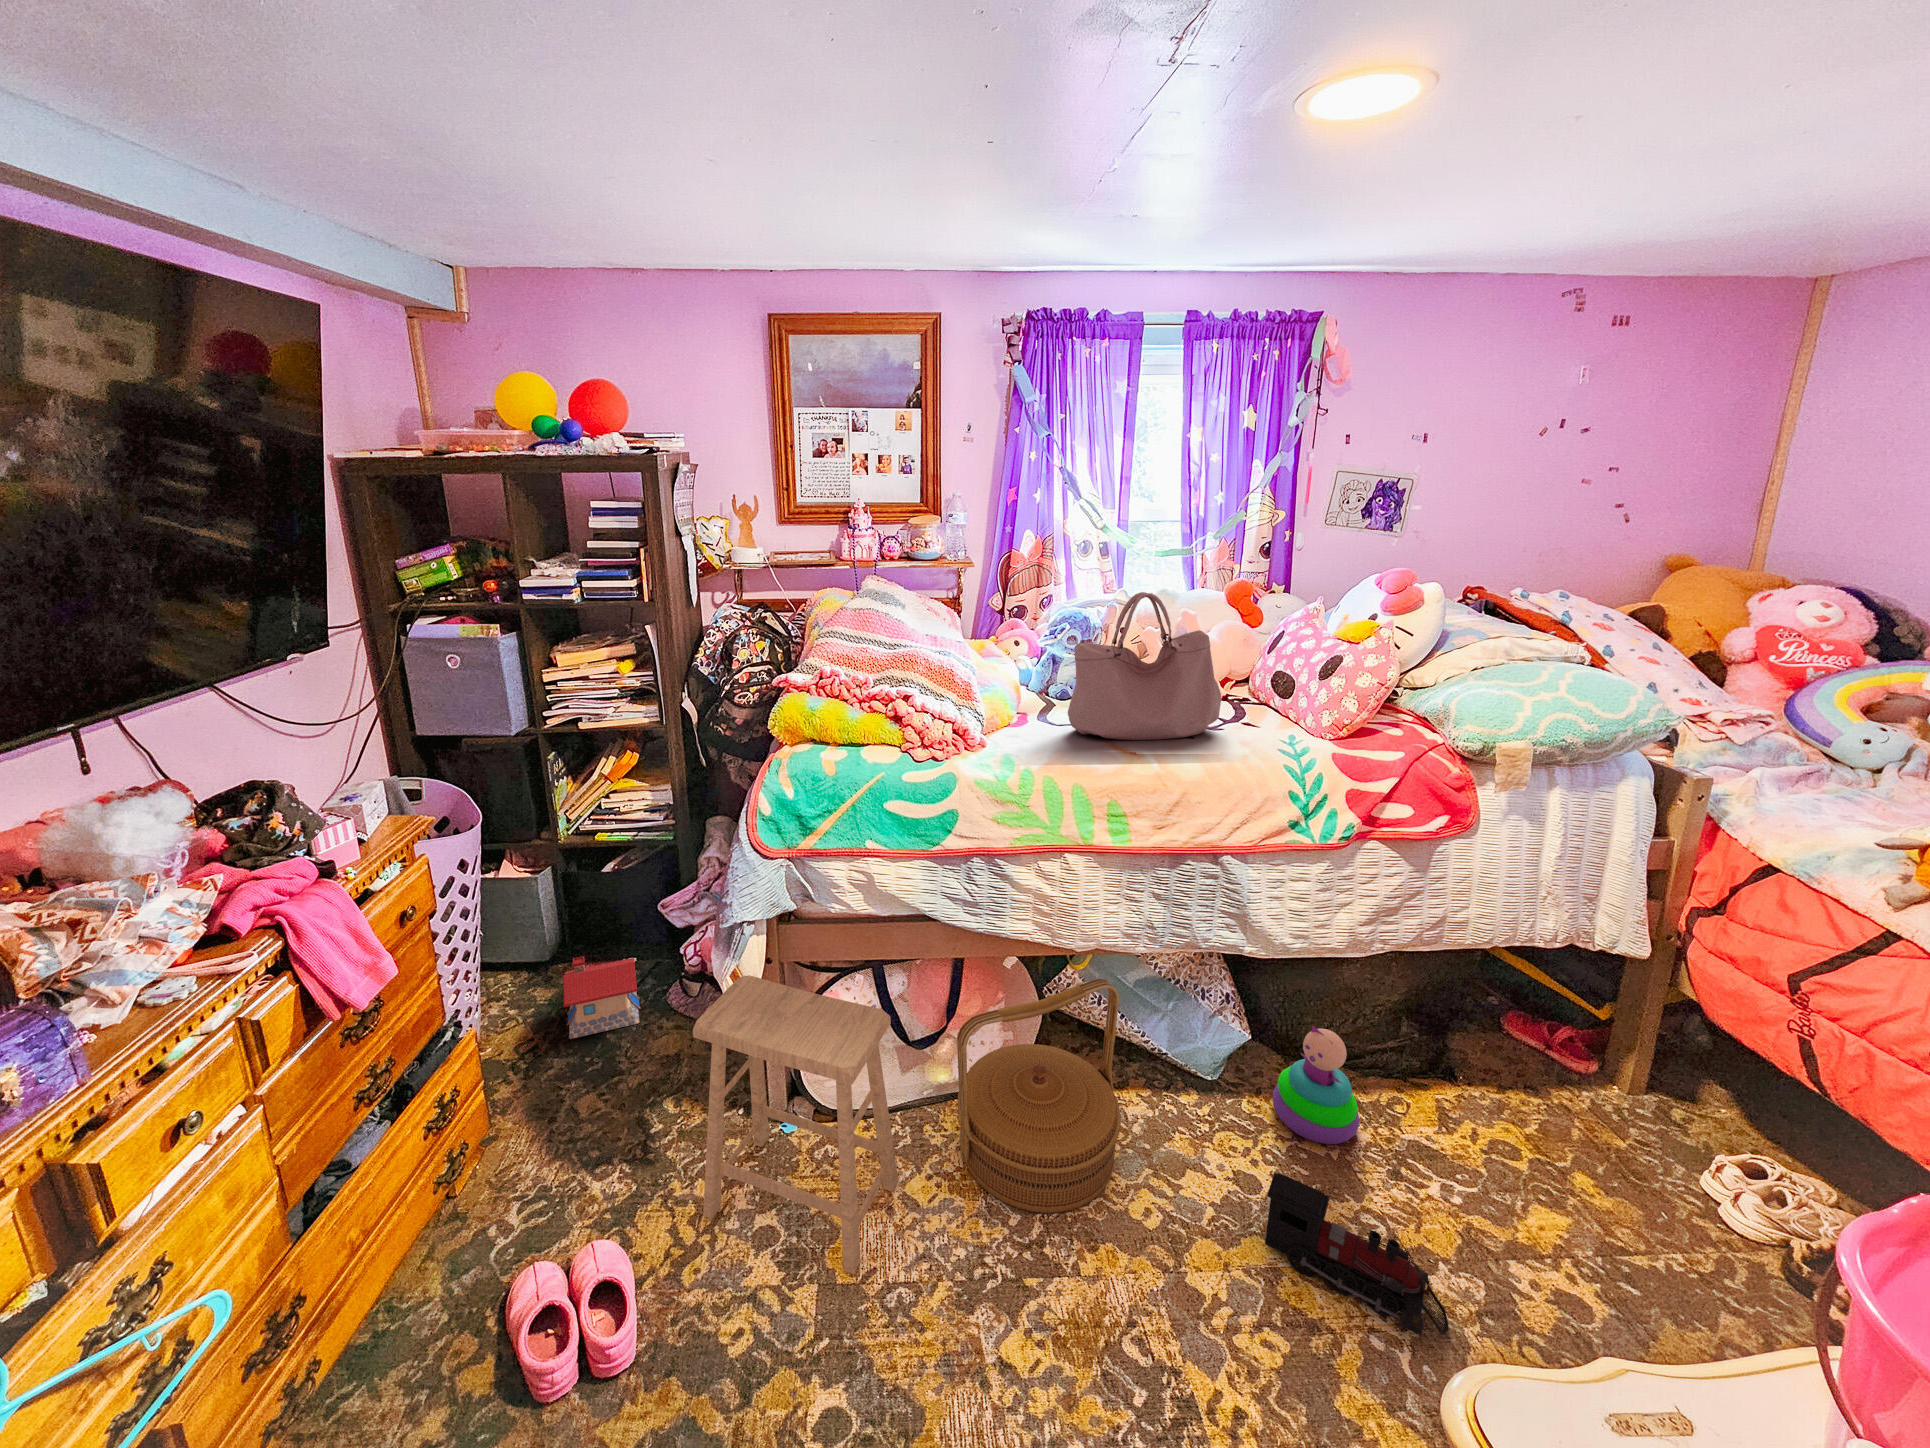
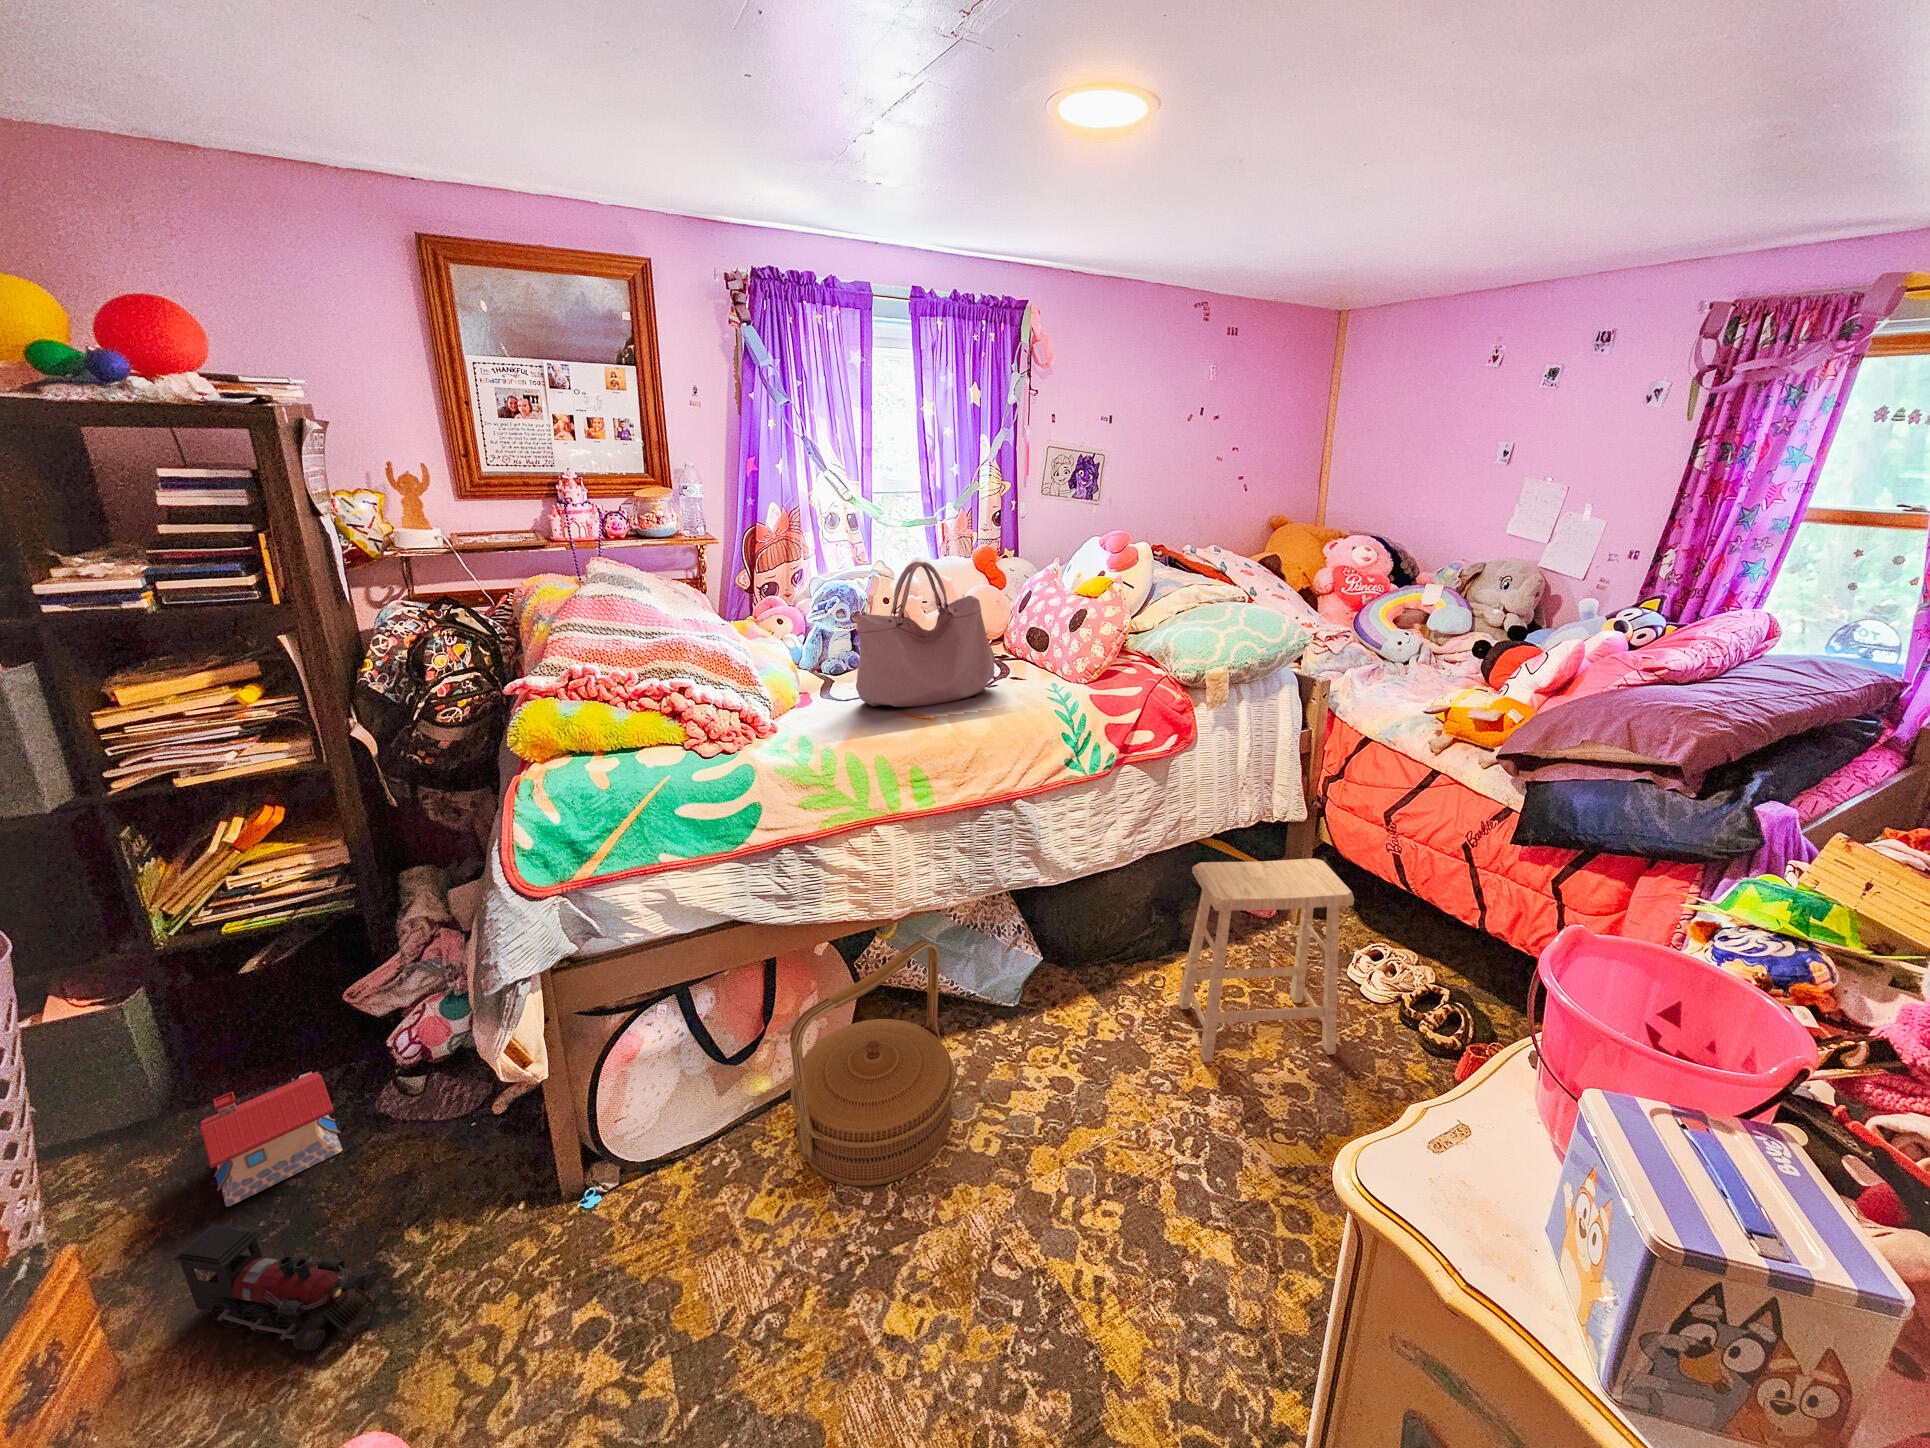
footstool: present [693,975,899,1274] -> present [1178,858,1354,1062]
stacking toy: present [1273,1026,1360,1144] -> none [1070,933,1138,1031]
toy train: present [1265,1173,1449,1335] -> present [173,1225,378,1351]

